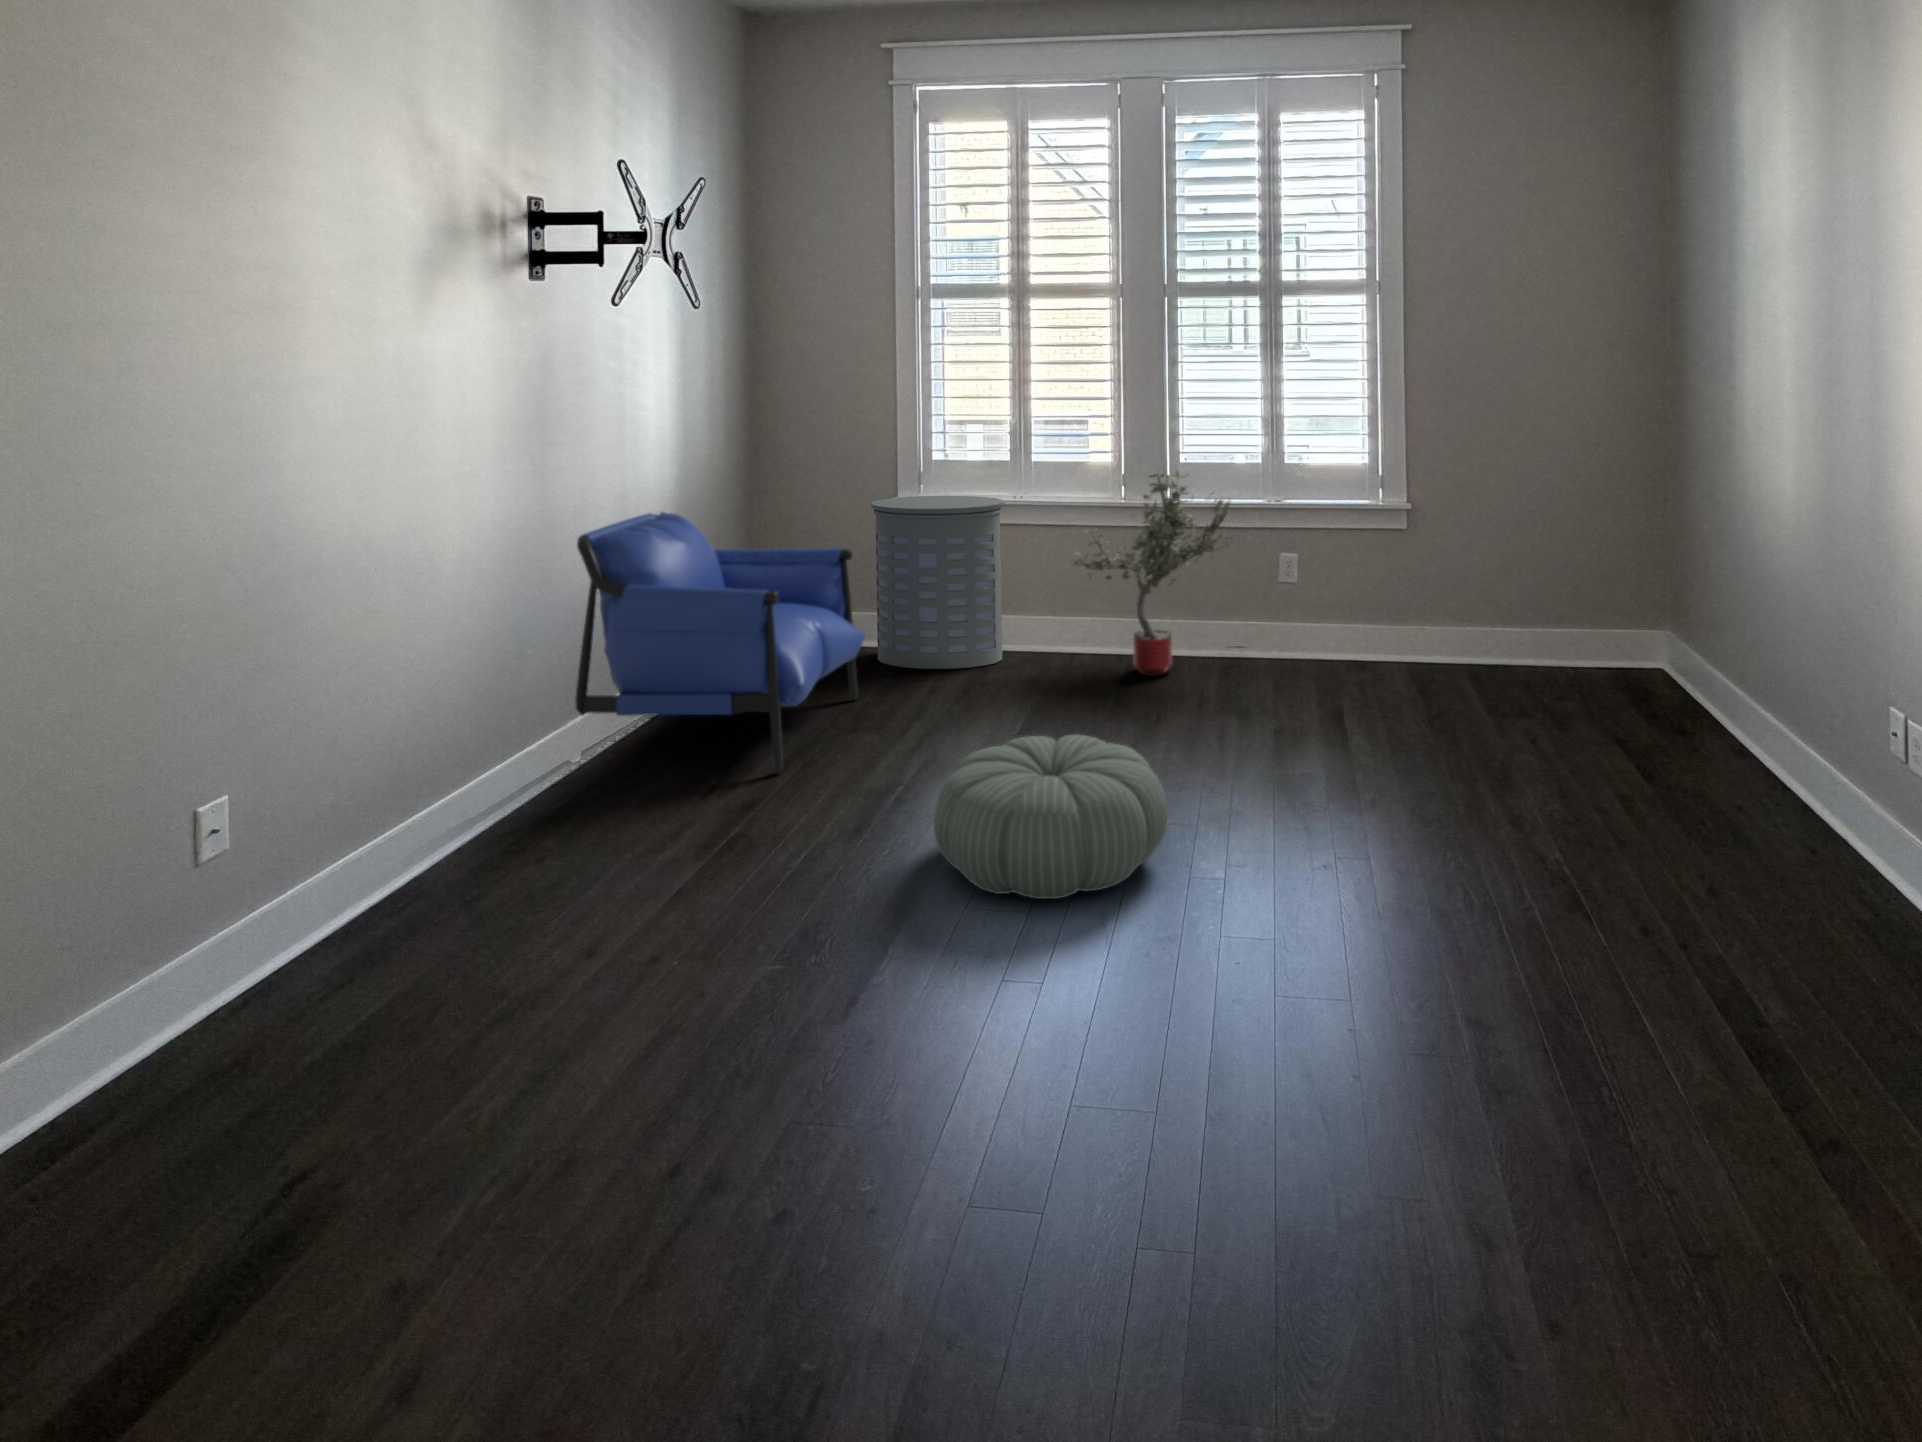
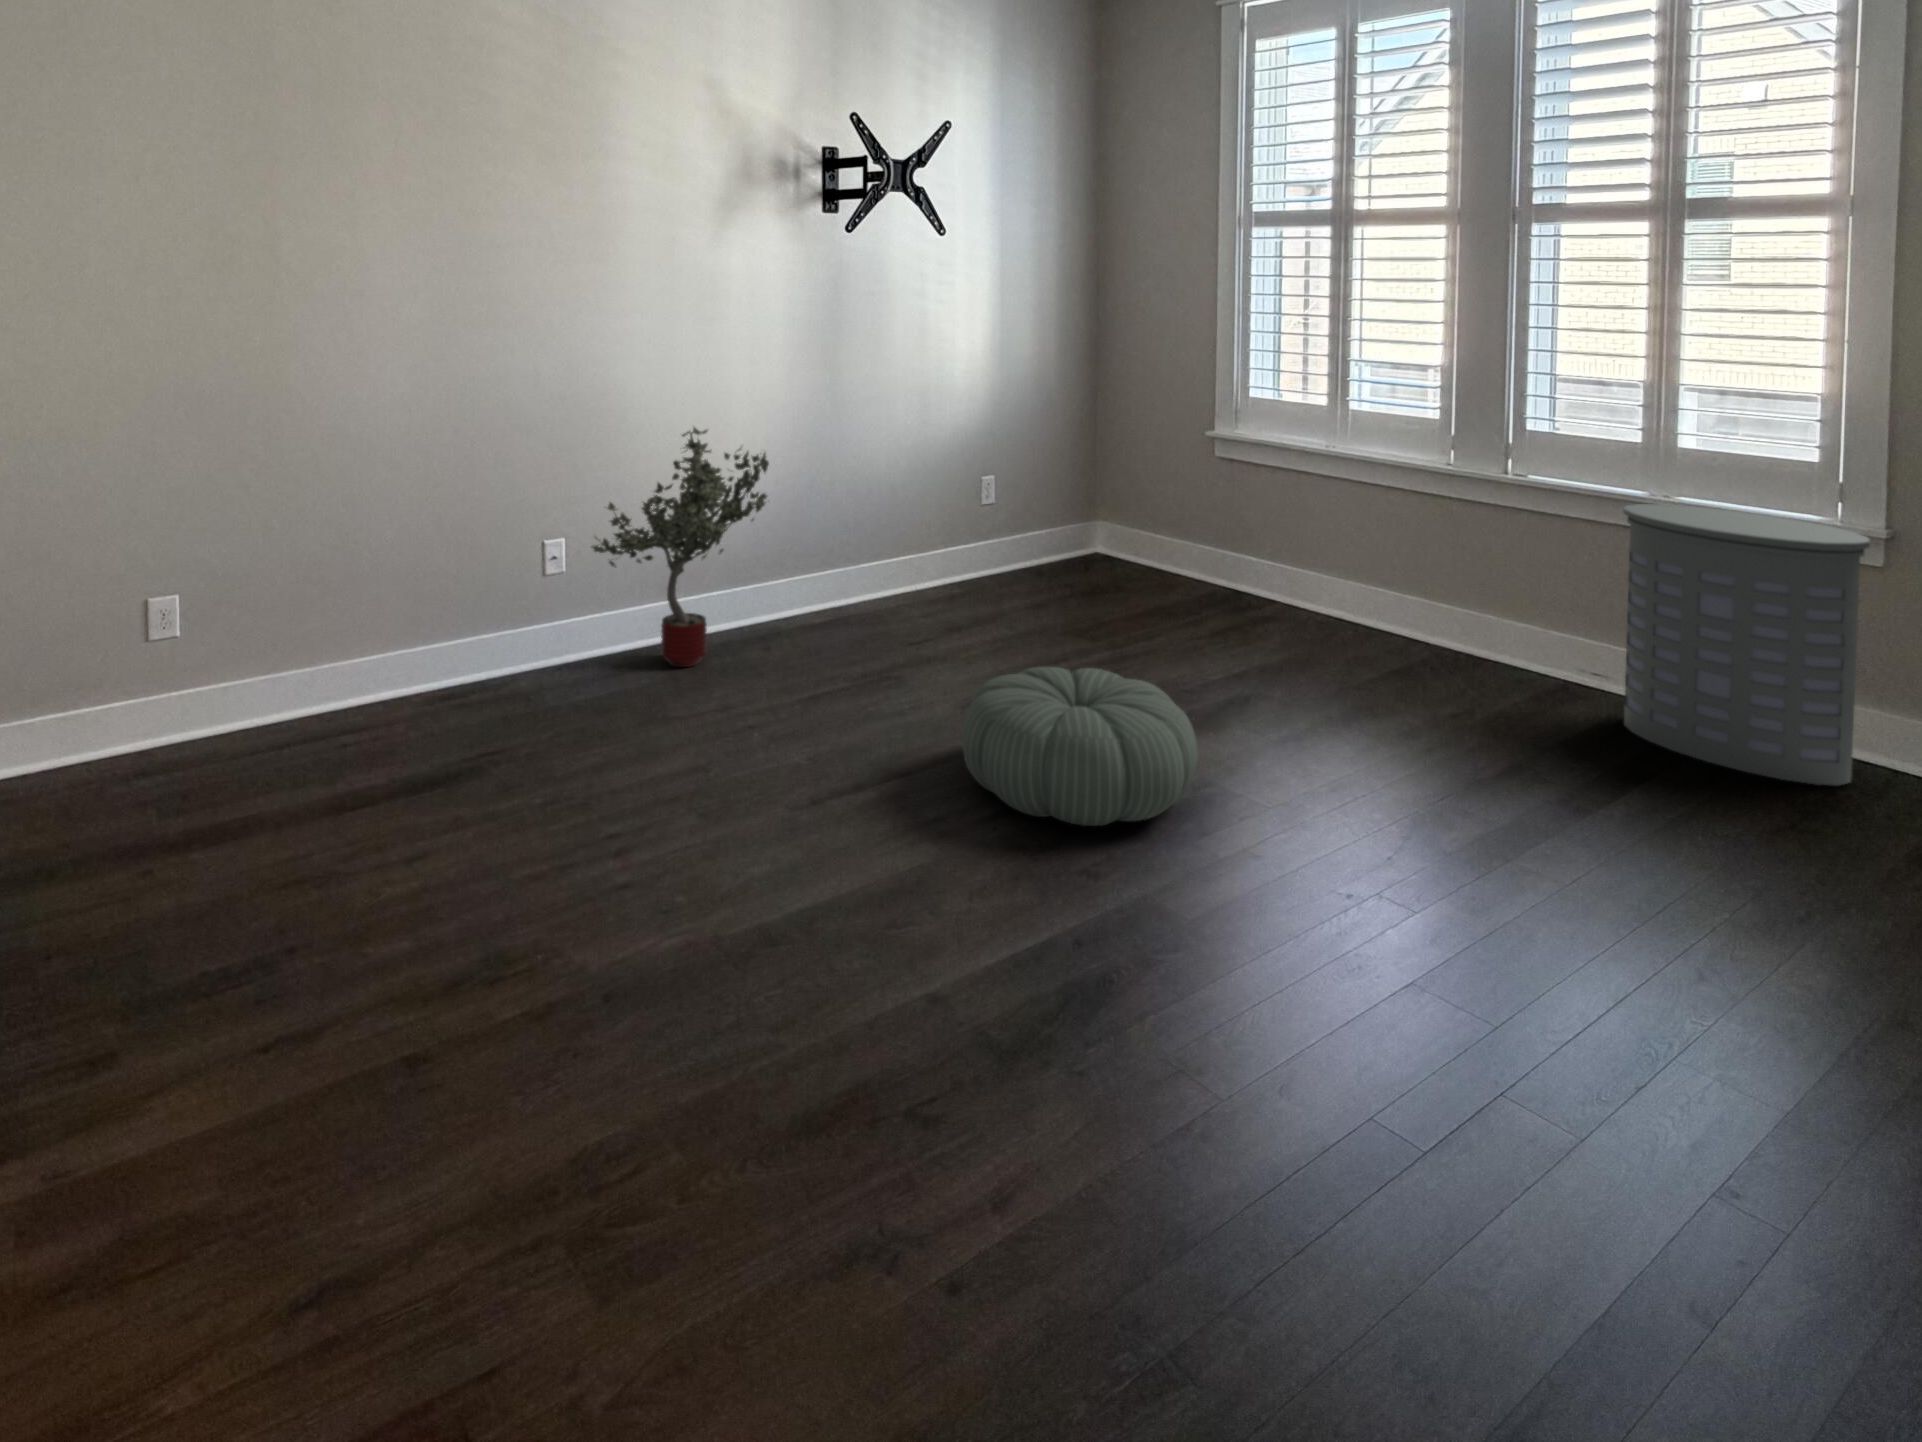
potted tree: present [1074,471,1232,676] -> present [591,427,769,667]
laundry hamper: present [871,496,1004,669] -> present [1624,504,1870,786]
armchair: present [575,512,865,773] -> none [854,414,1108,651]

